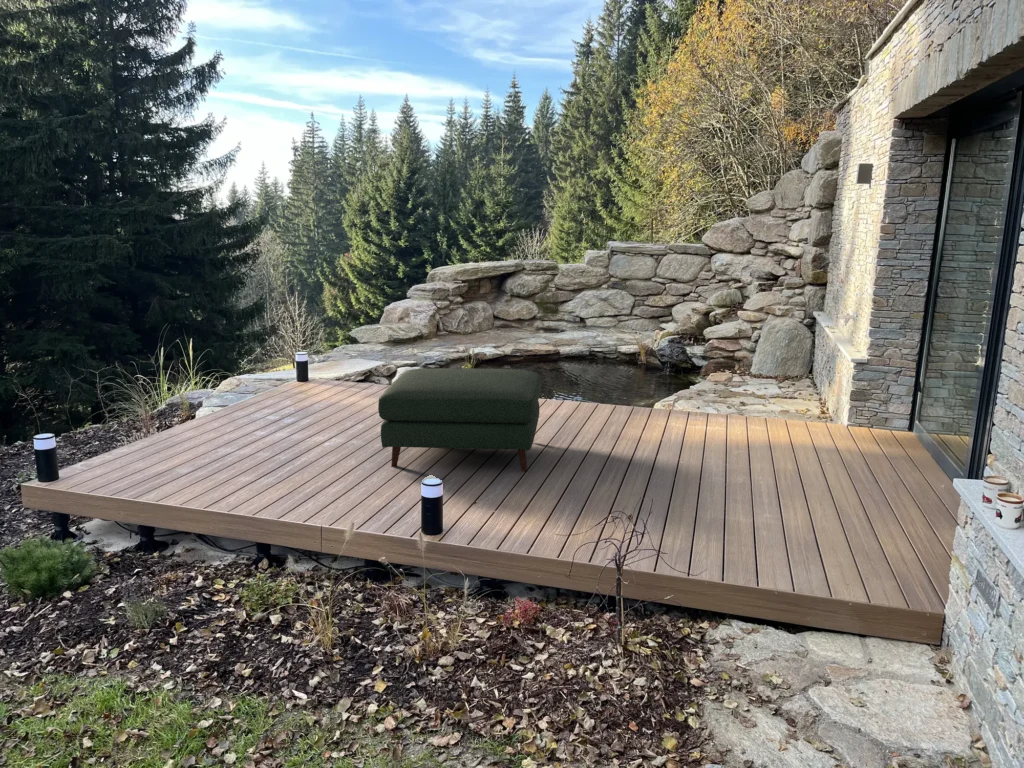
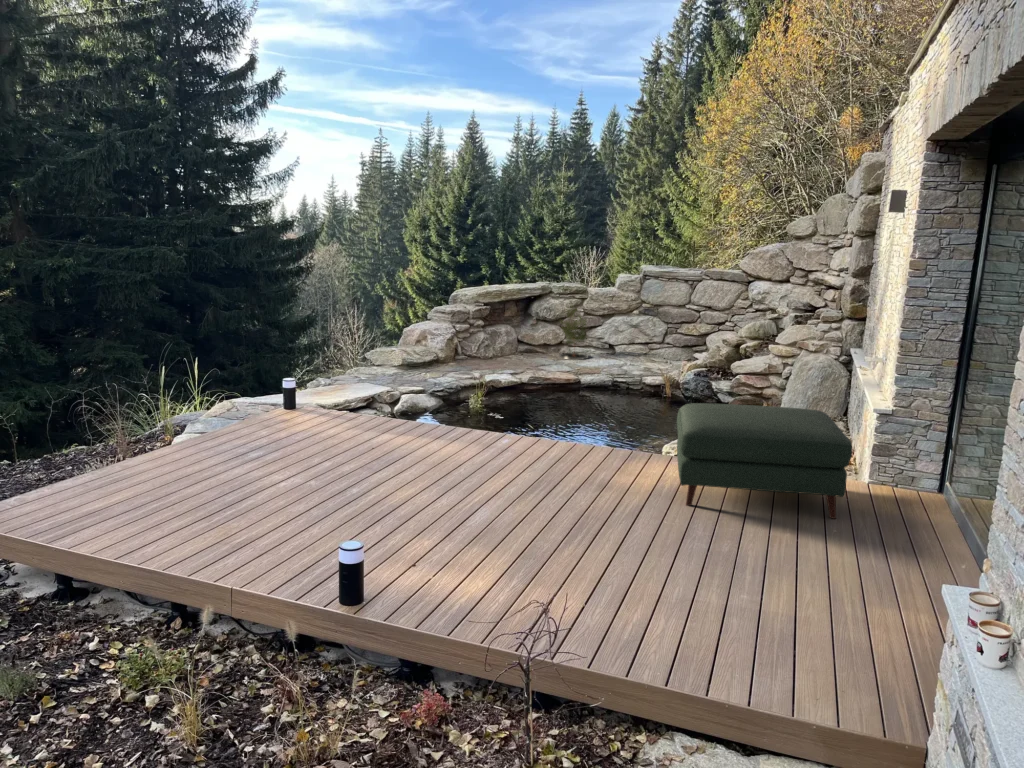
ottoman: present [378,368,541,471] -> present [677,403,852,519]

